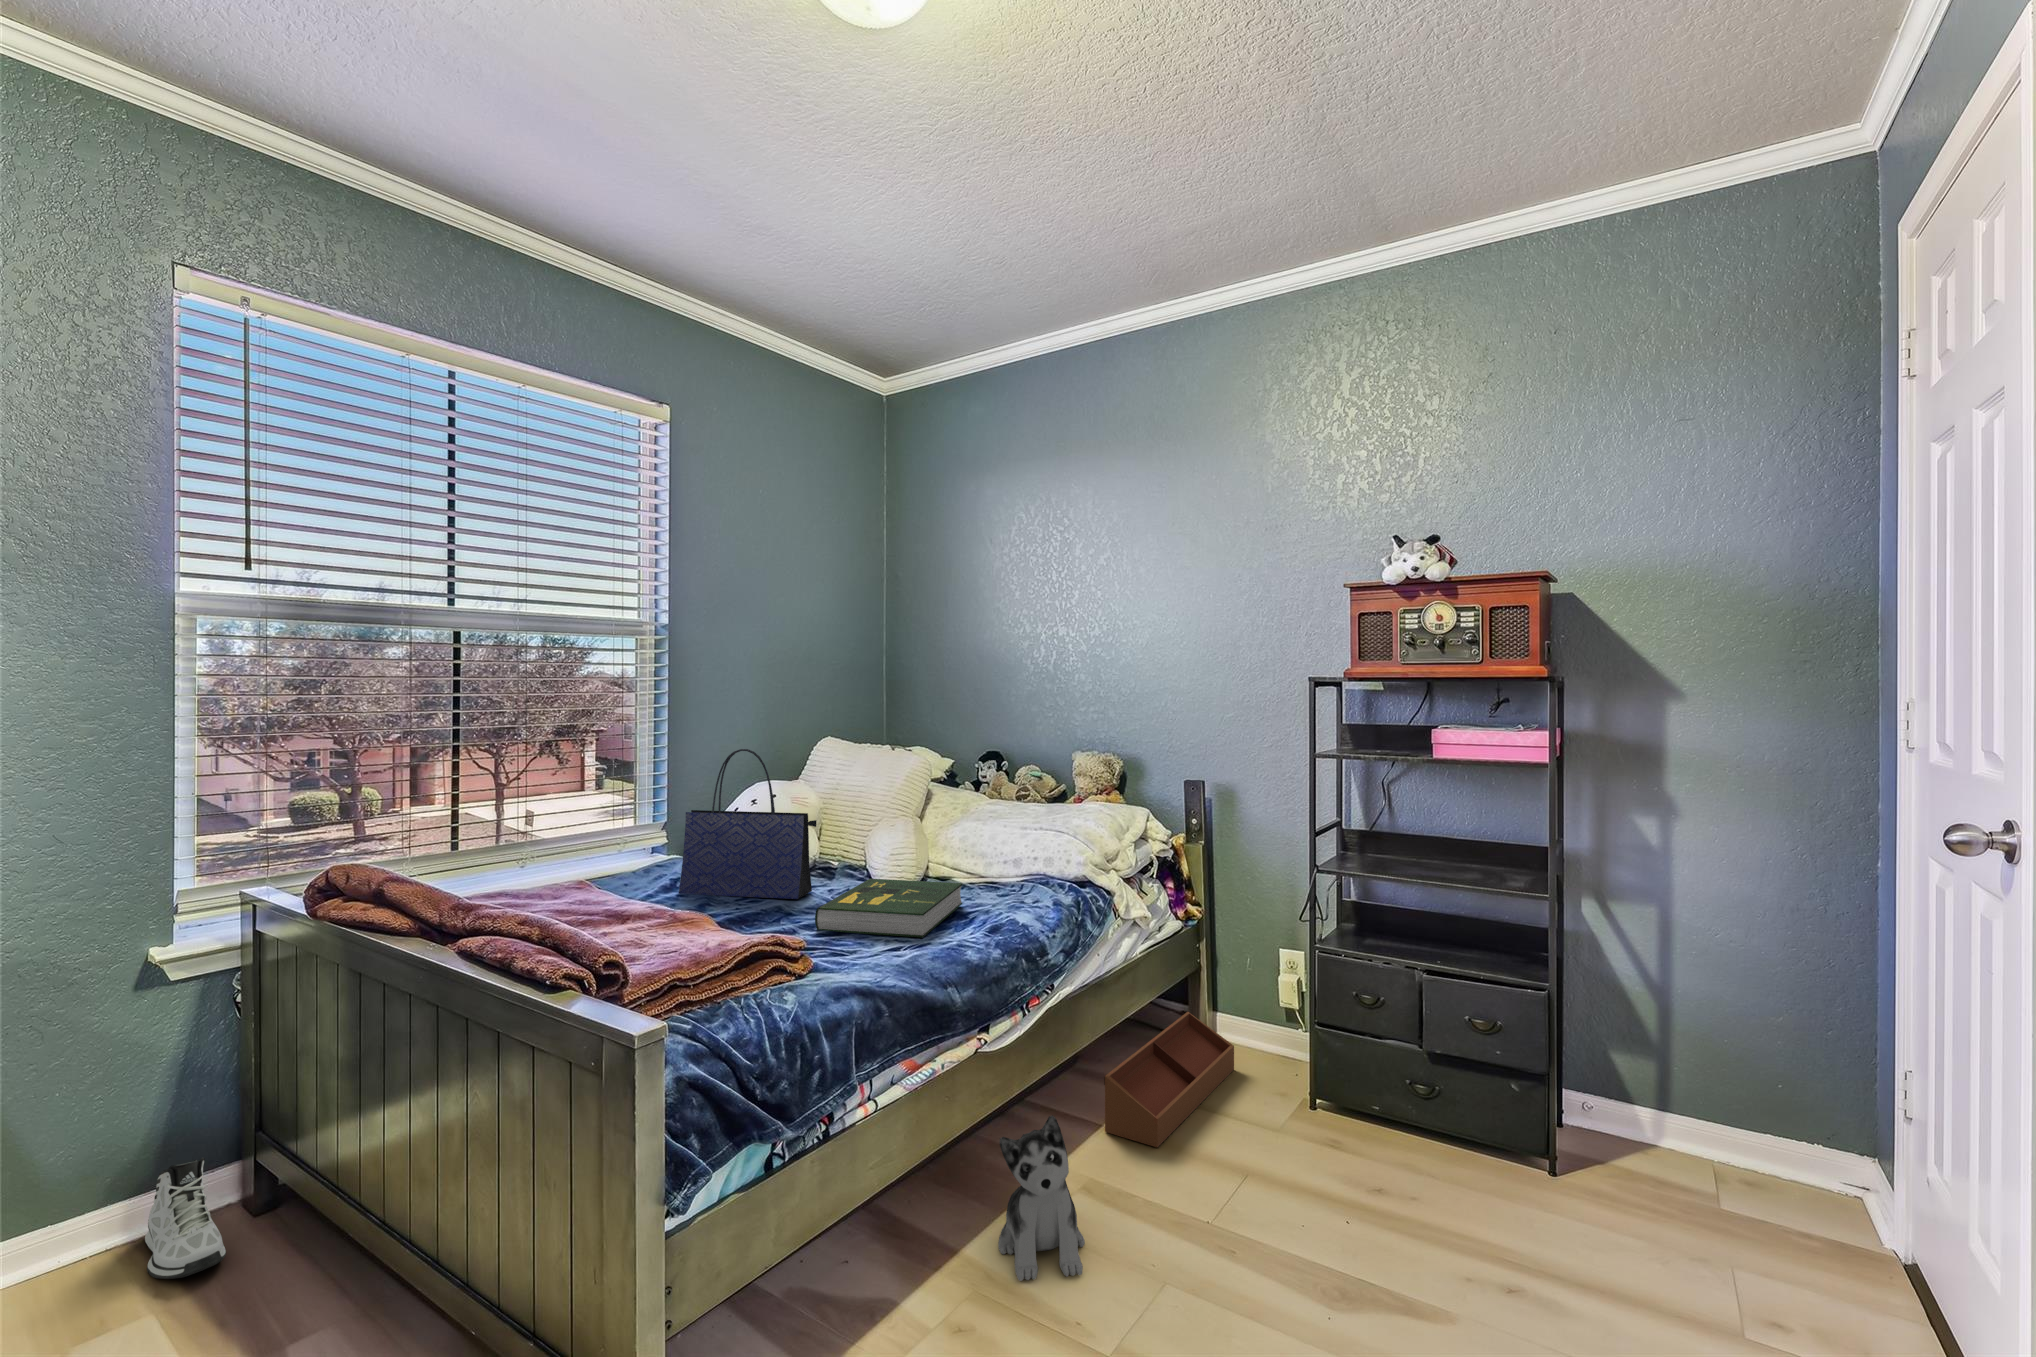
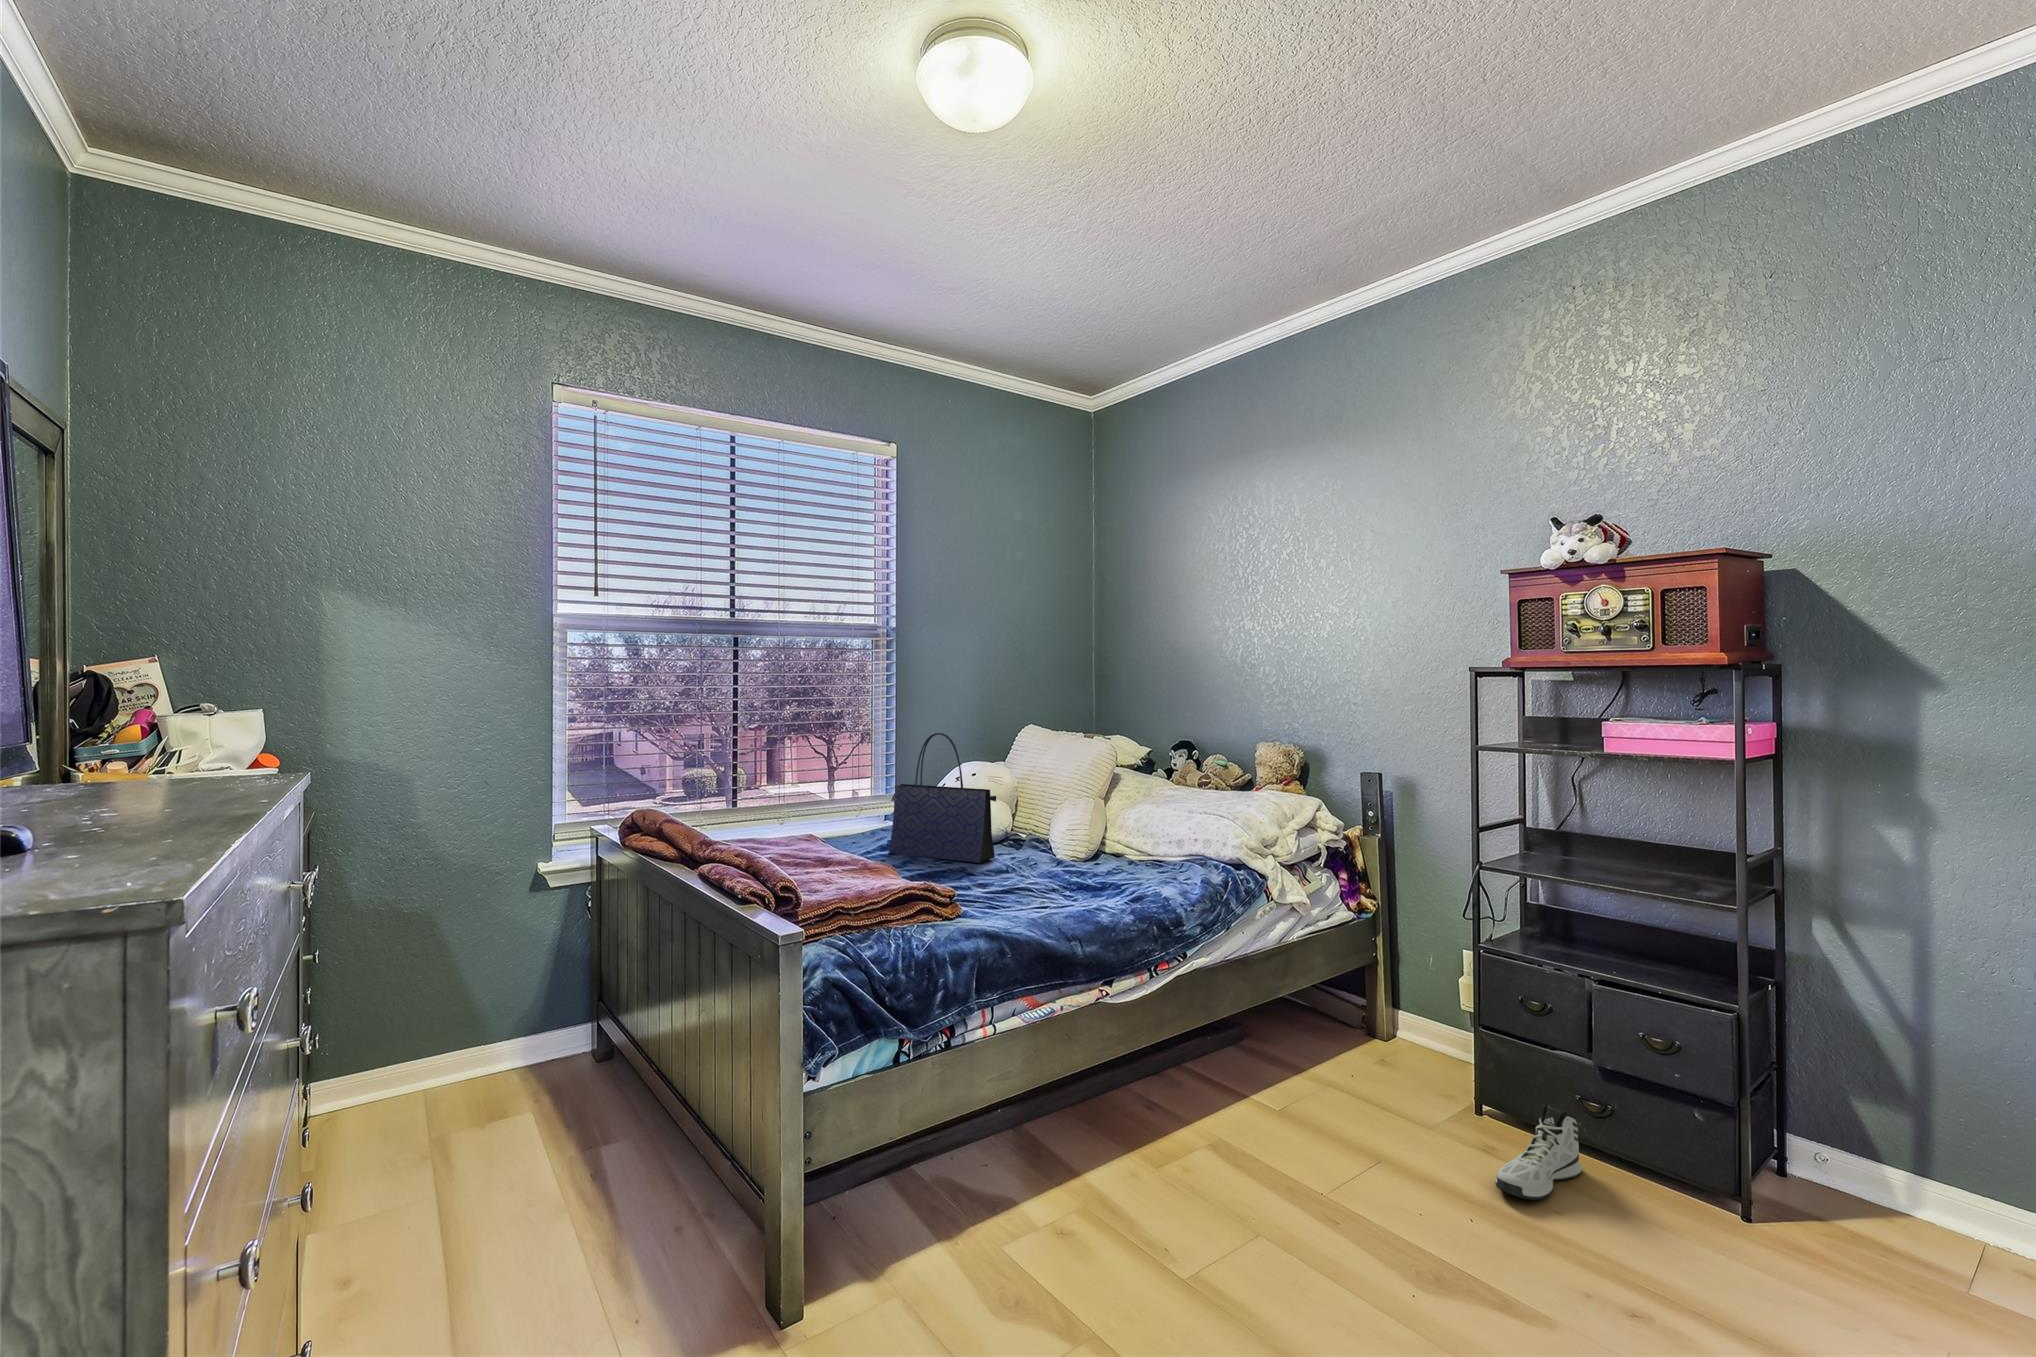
book: present [815,879,962,937] -> none [980,849,1118,899]
storage bin: present [1104,1012,1234,1147] -> none [1251,1003,1408,1121]
plush toy: present [998,1115,1085,1281] -> none [1115,1064,1197,1210]
sneaker: present [145,1158,226,1279] -> present [1495,1105,1582,1200]

